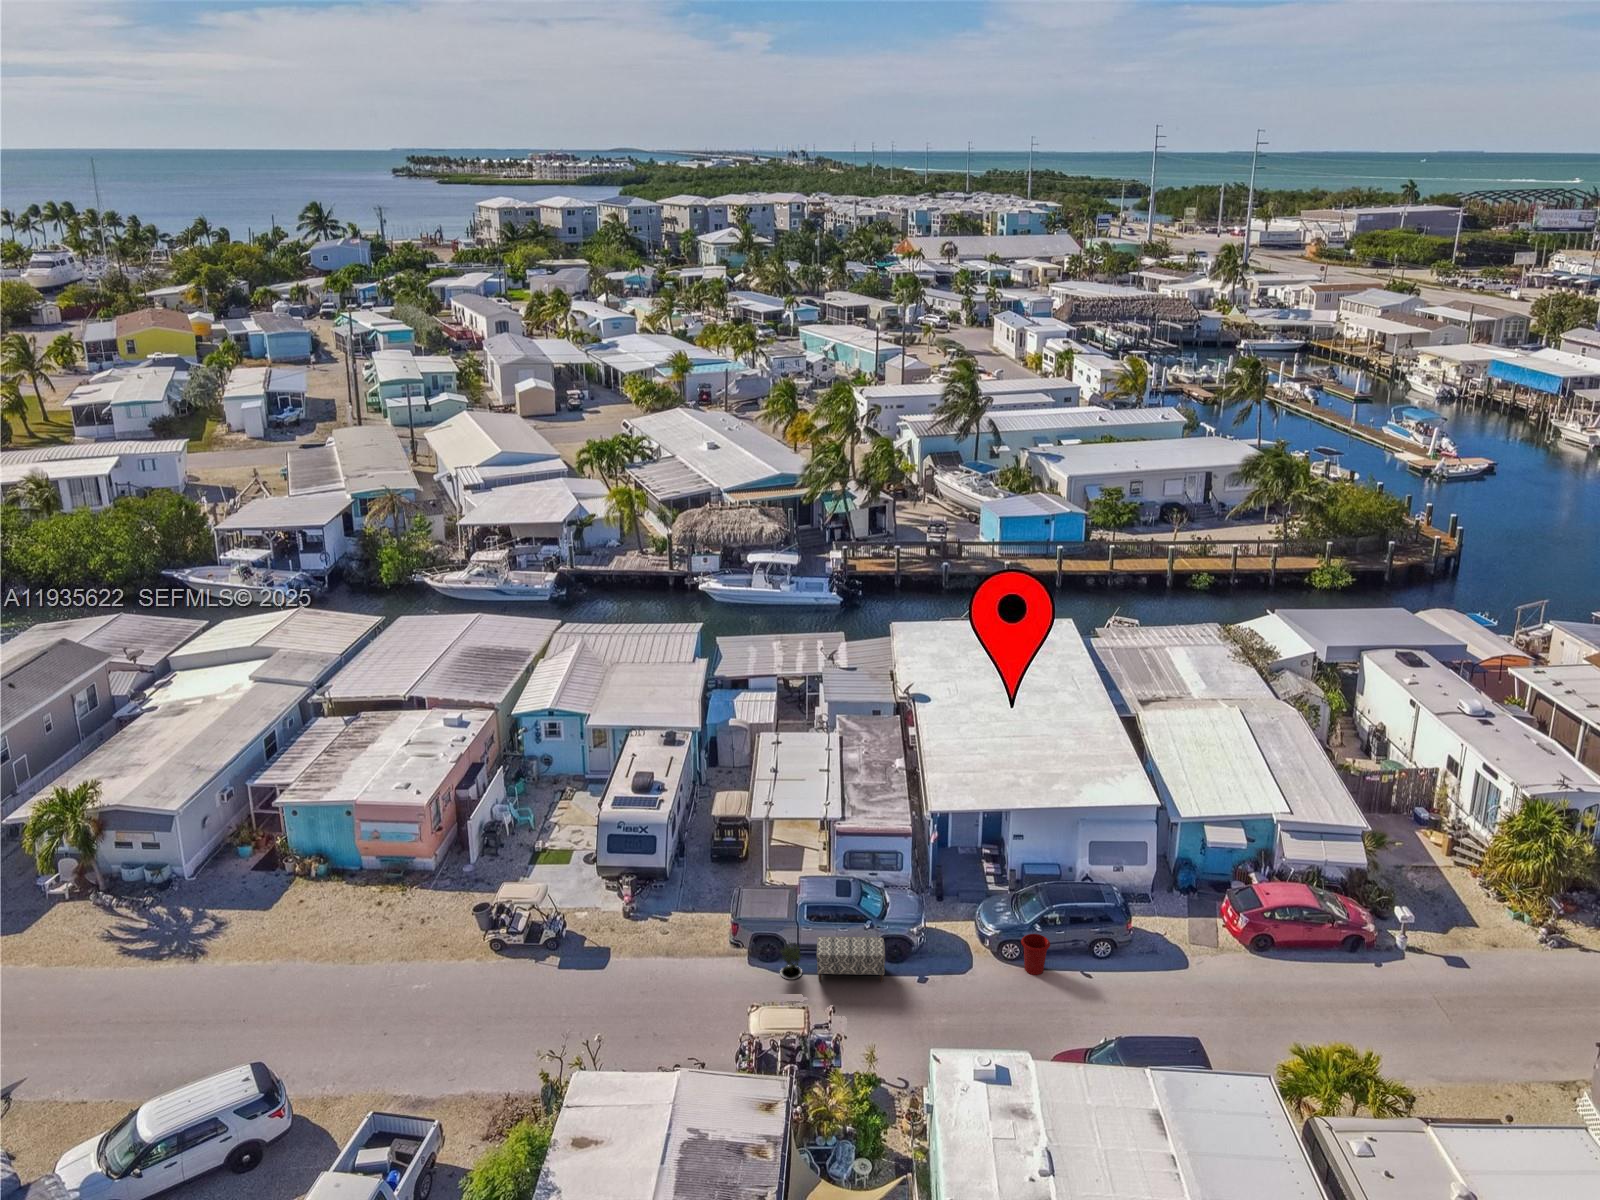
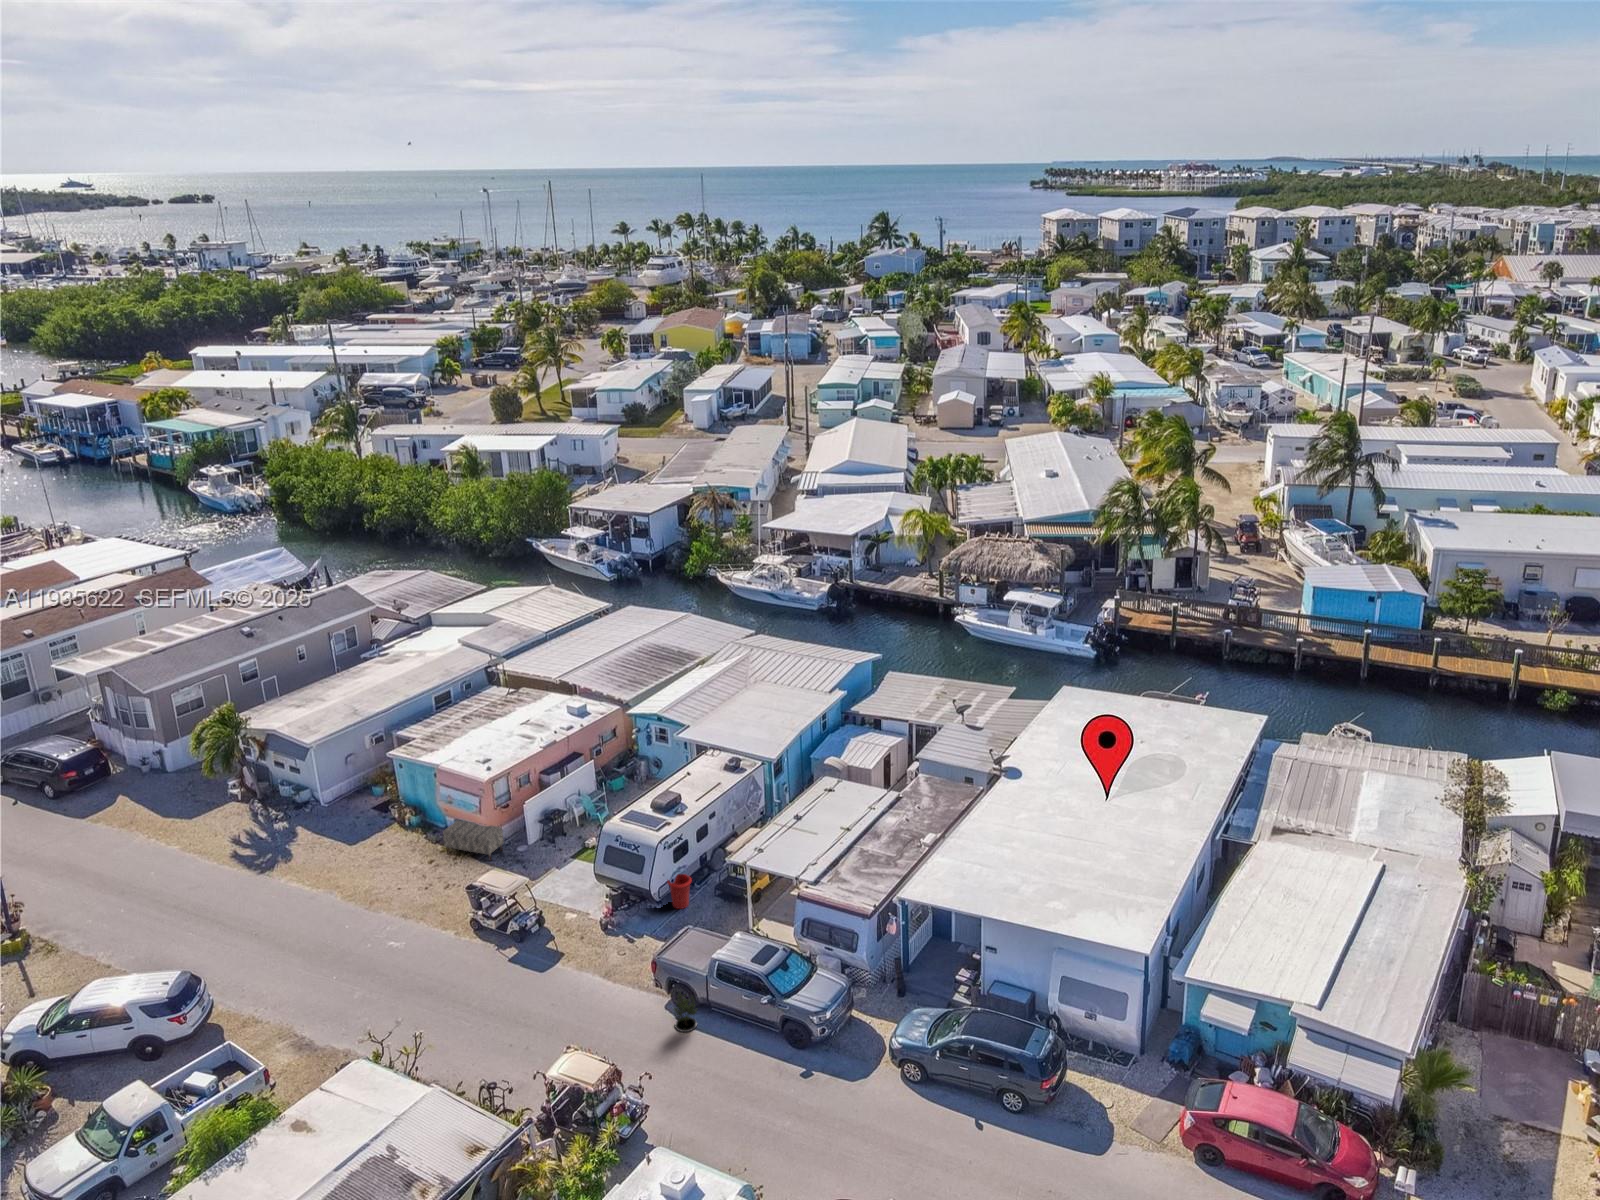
waste bin: present [1021,934,1050,975] -> present [667,874,692,909]
bench: present [817,937,885,982] -> present [443,820,504,860]

